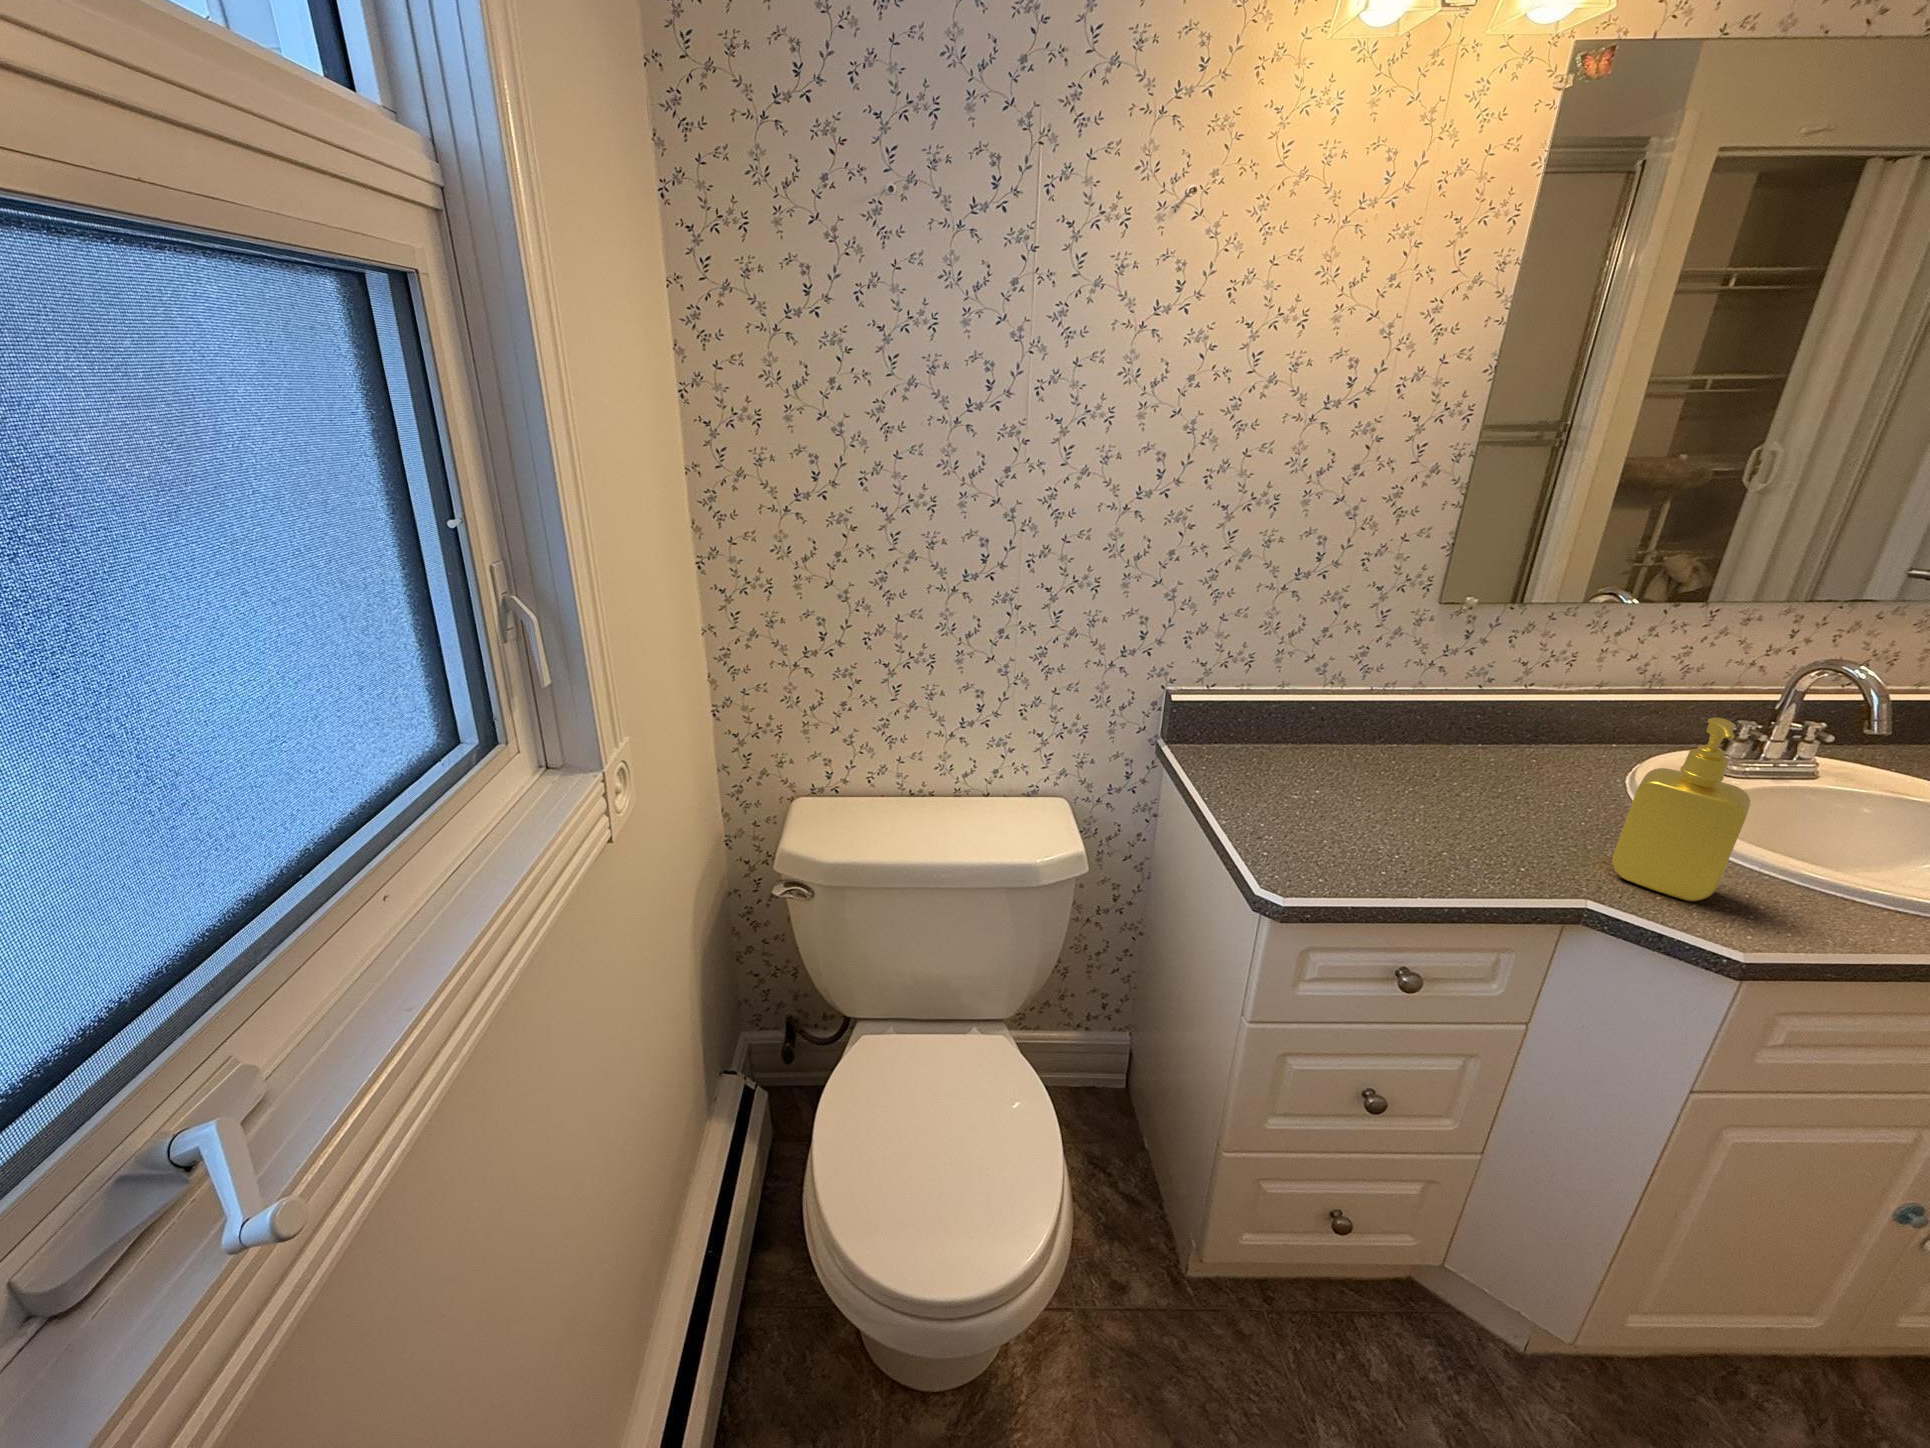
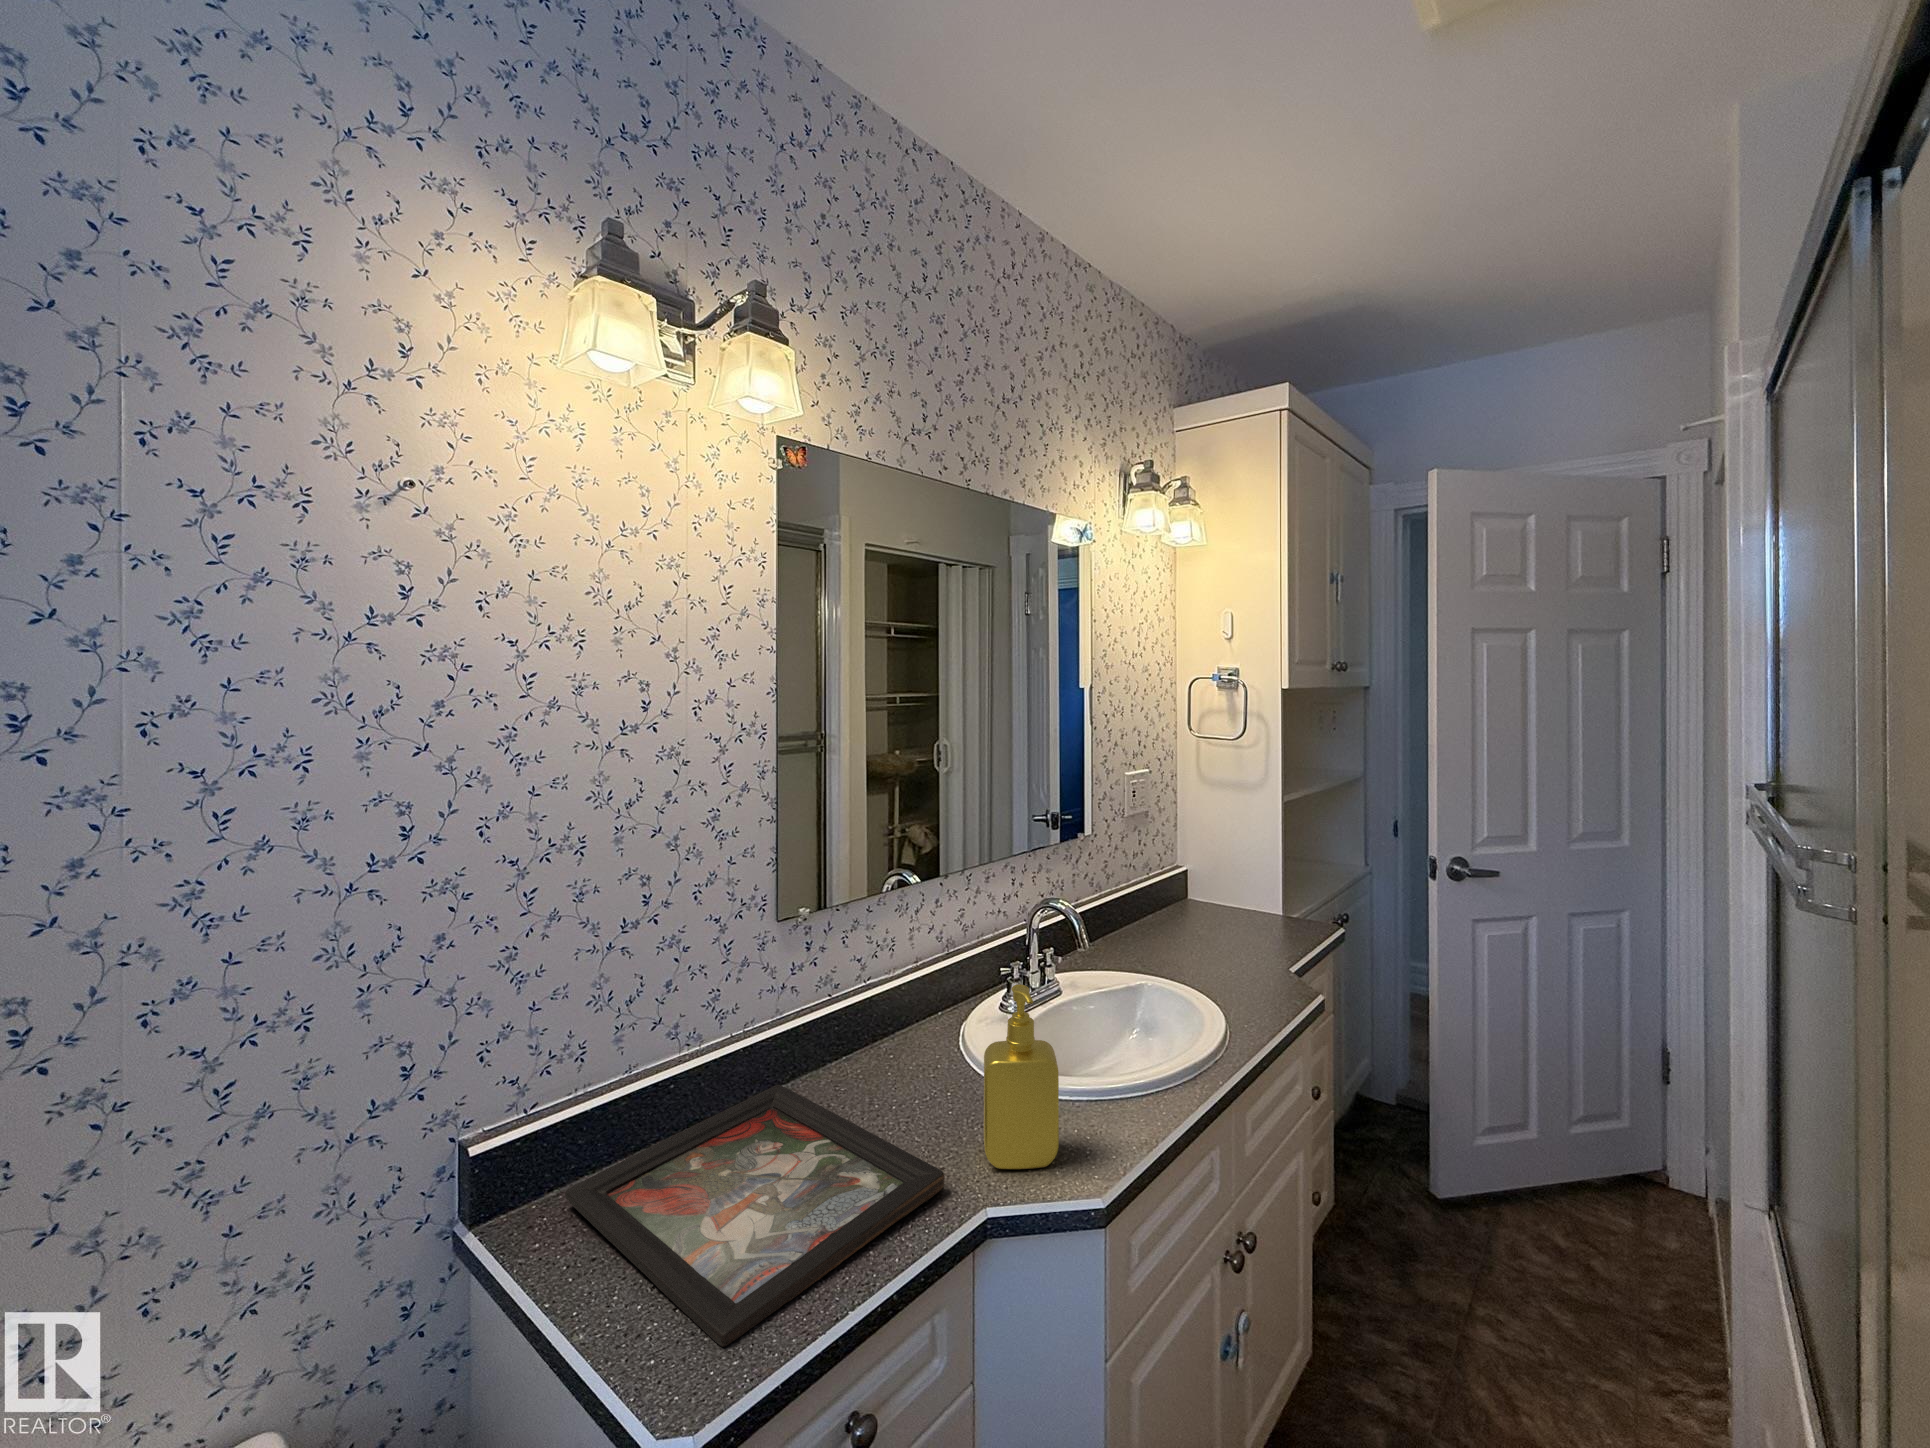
decorative tray: none [1226,740,1555,868] -> present [565,1085,944,1347]

